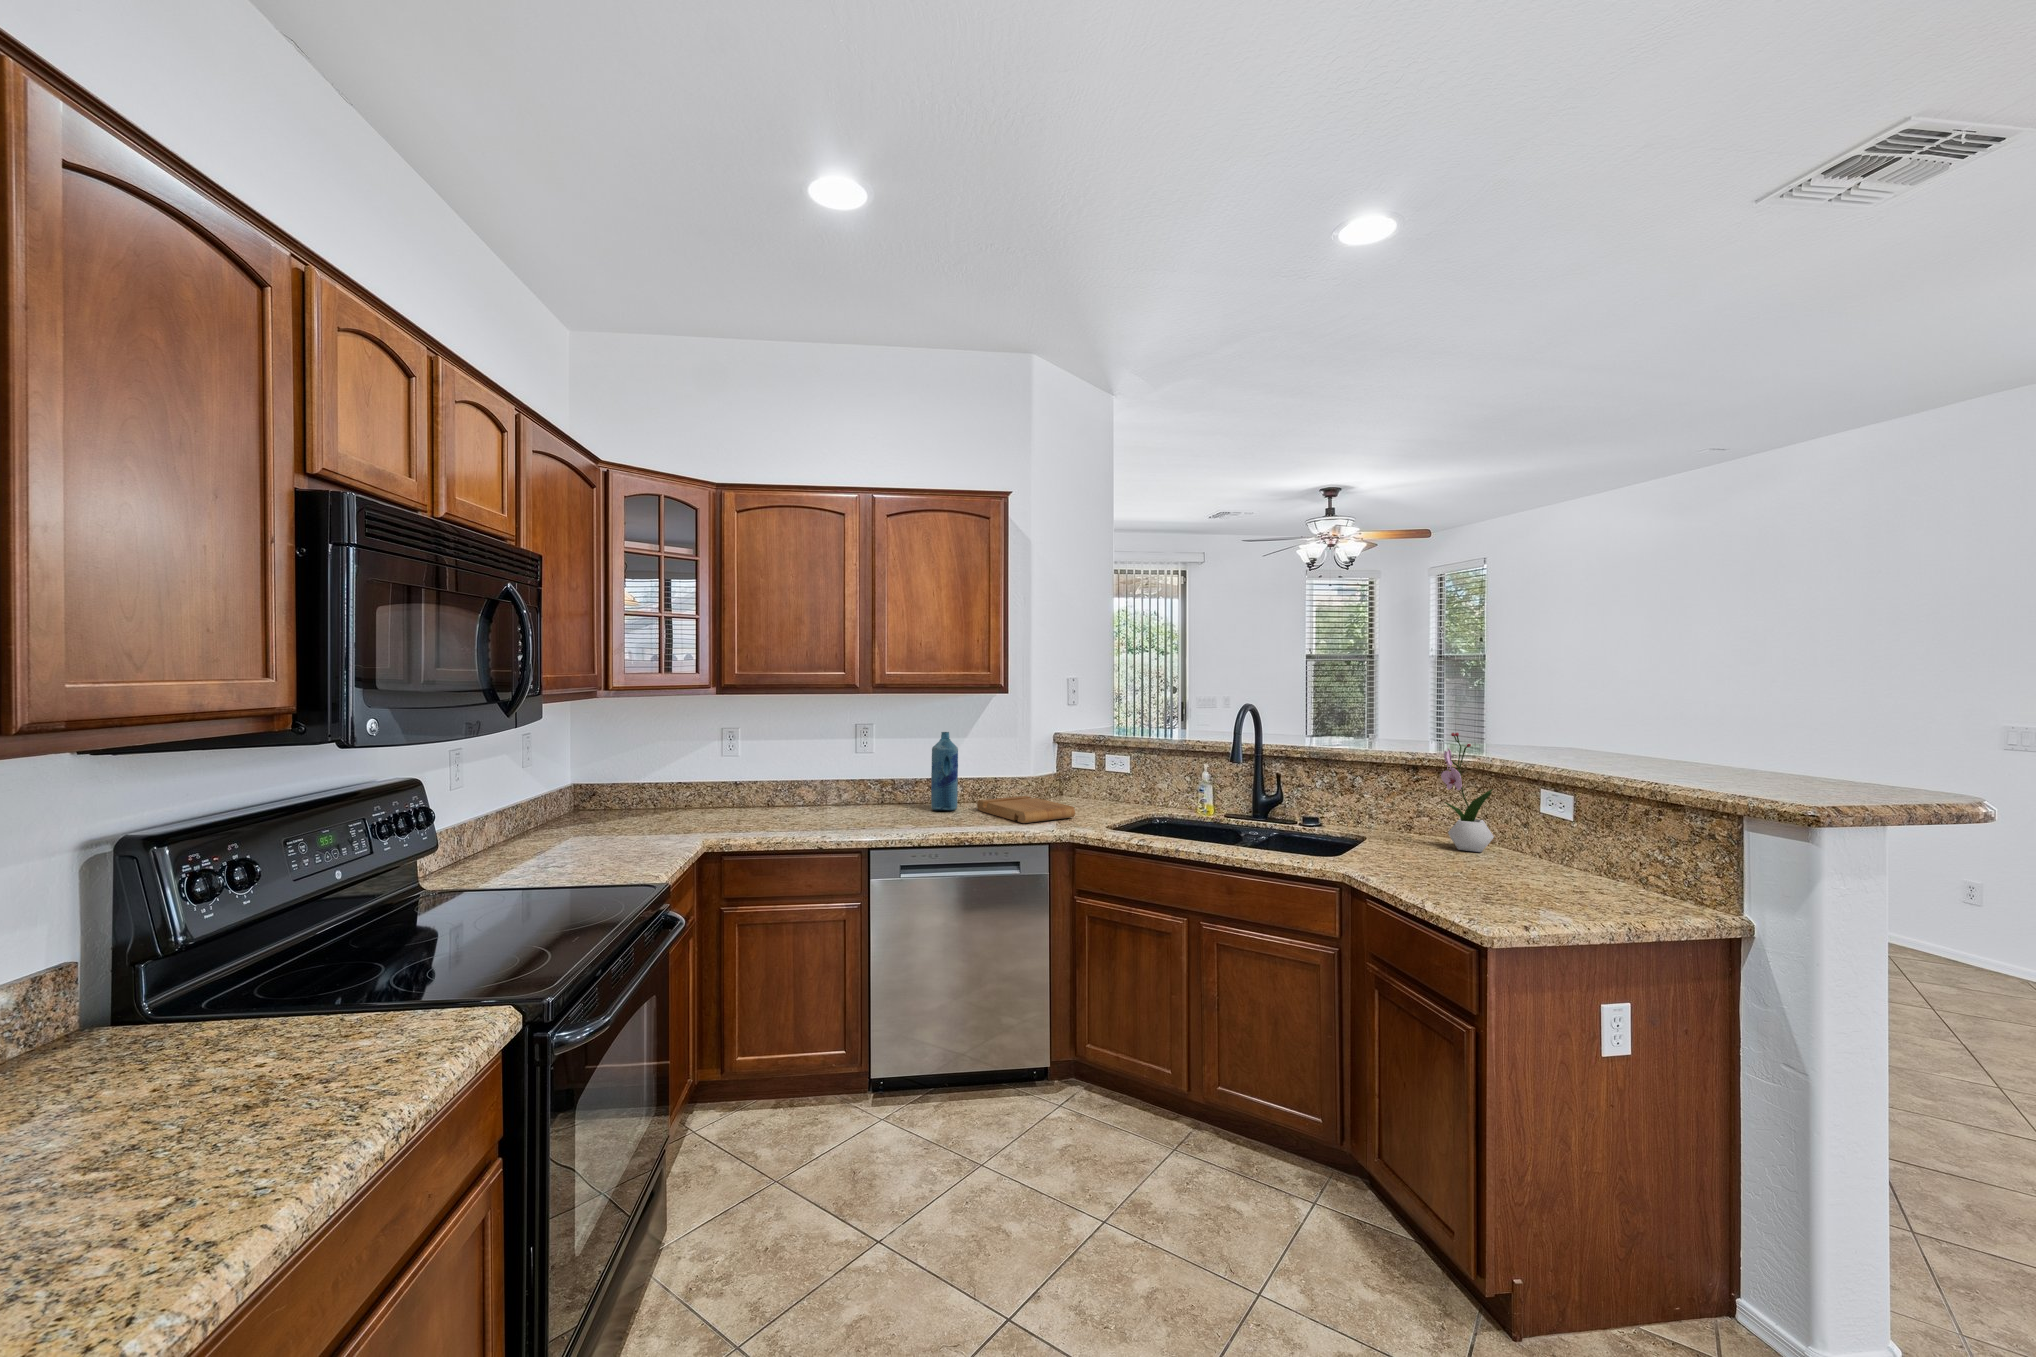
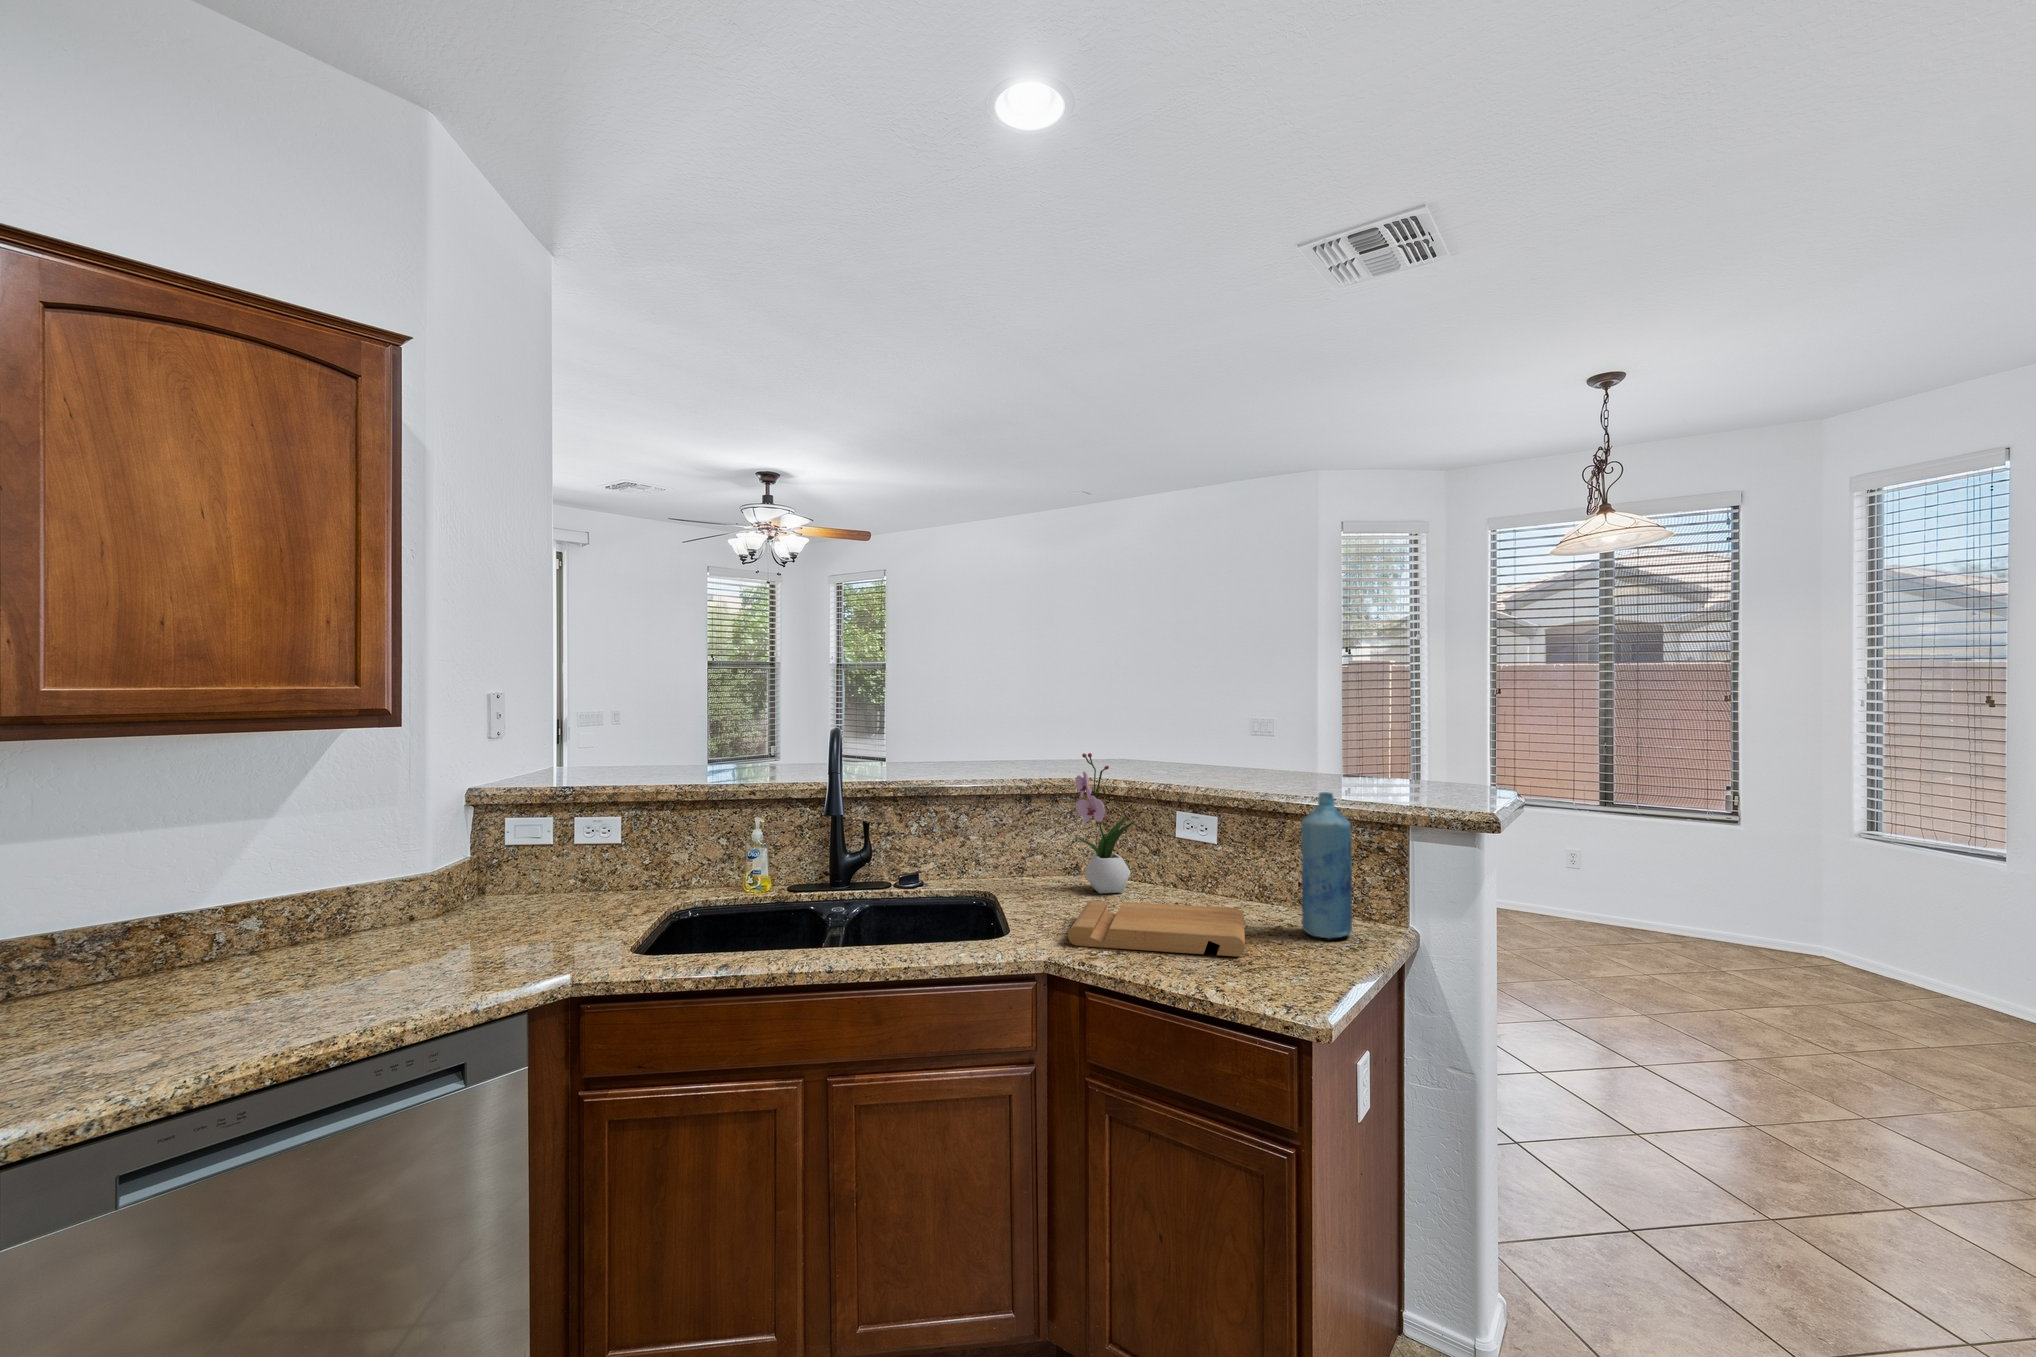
bottle: present [931,732,958,811] -> present [1302,792,1352,938]
cutting board: present [977,796,1075,823] -> present [1068,900,1245,956]

